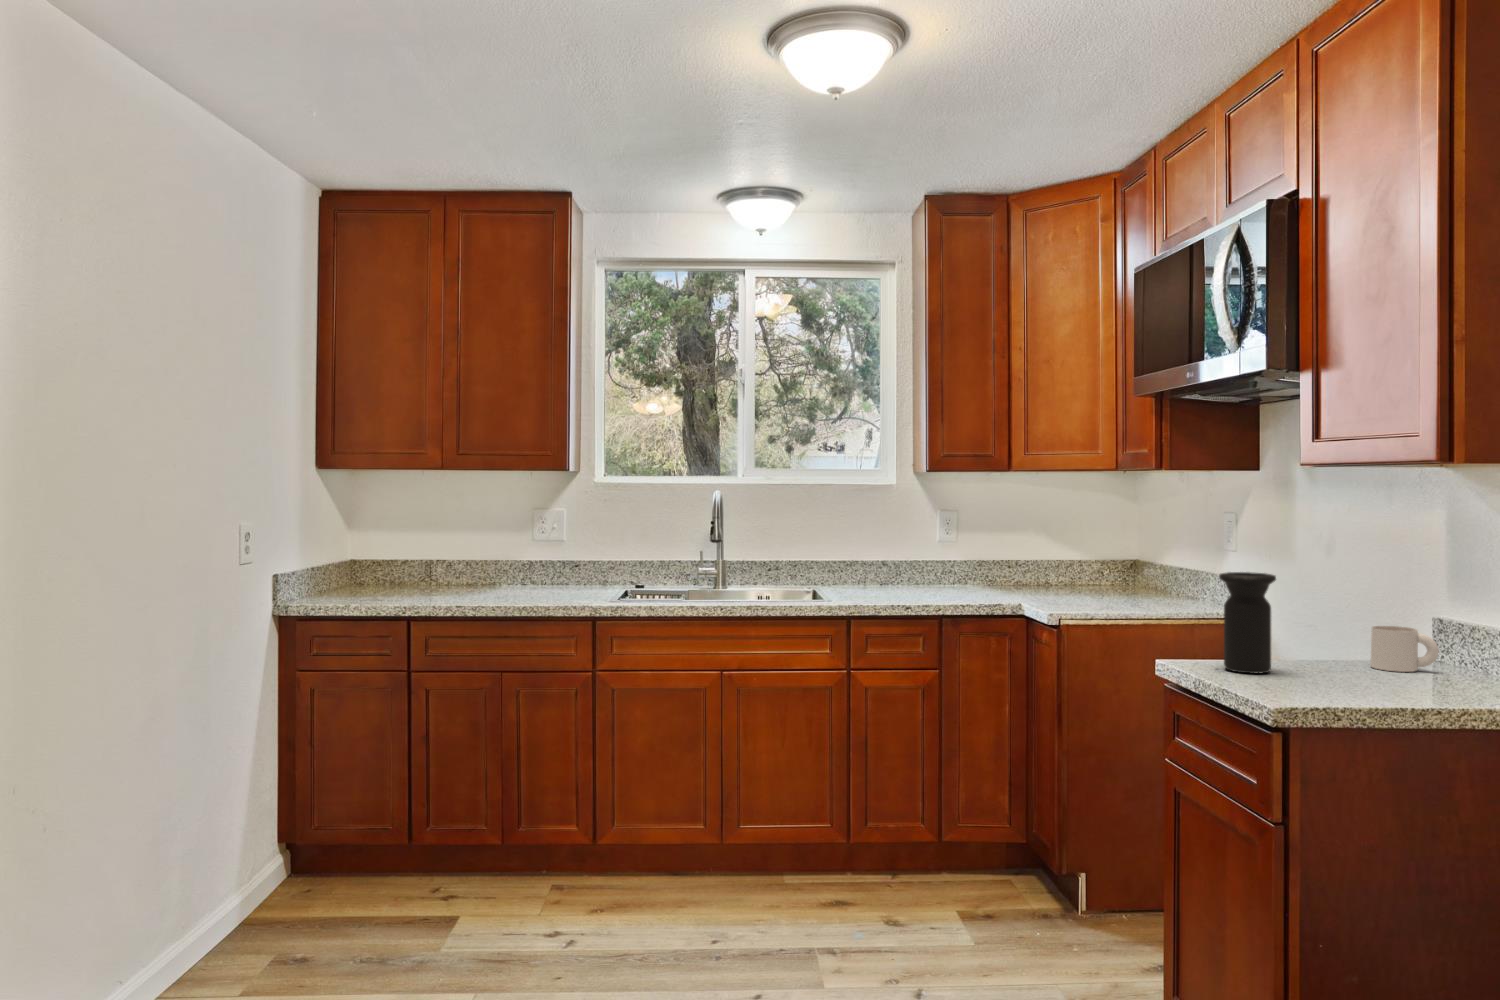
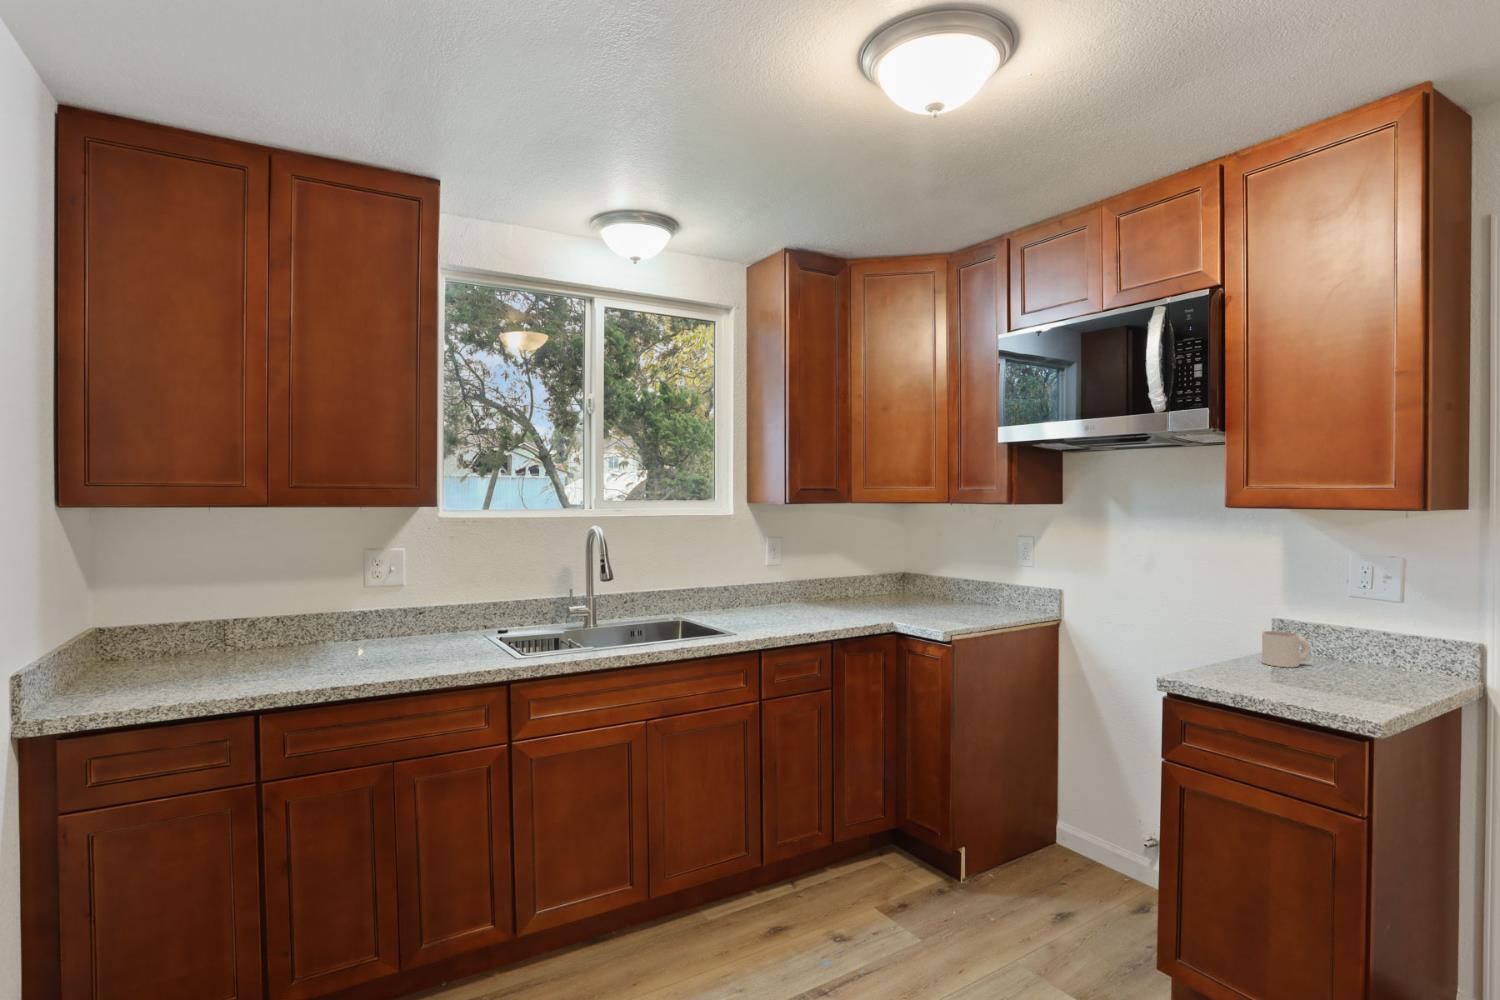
vase: present [1219,572,1276,674] -> none [1206,599,1257,685]

